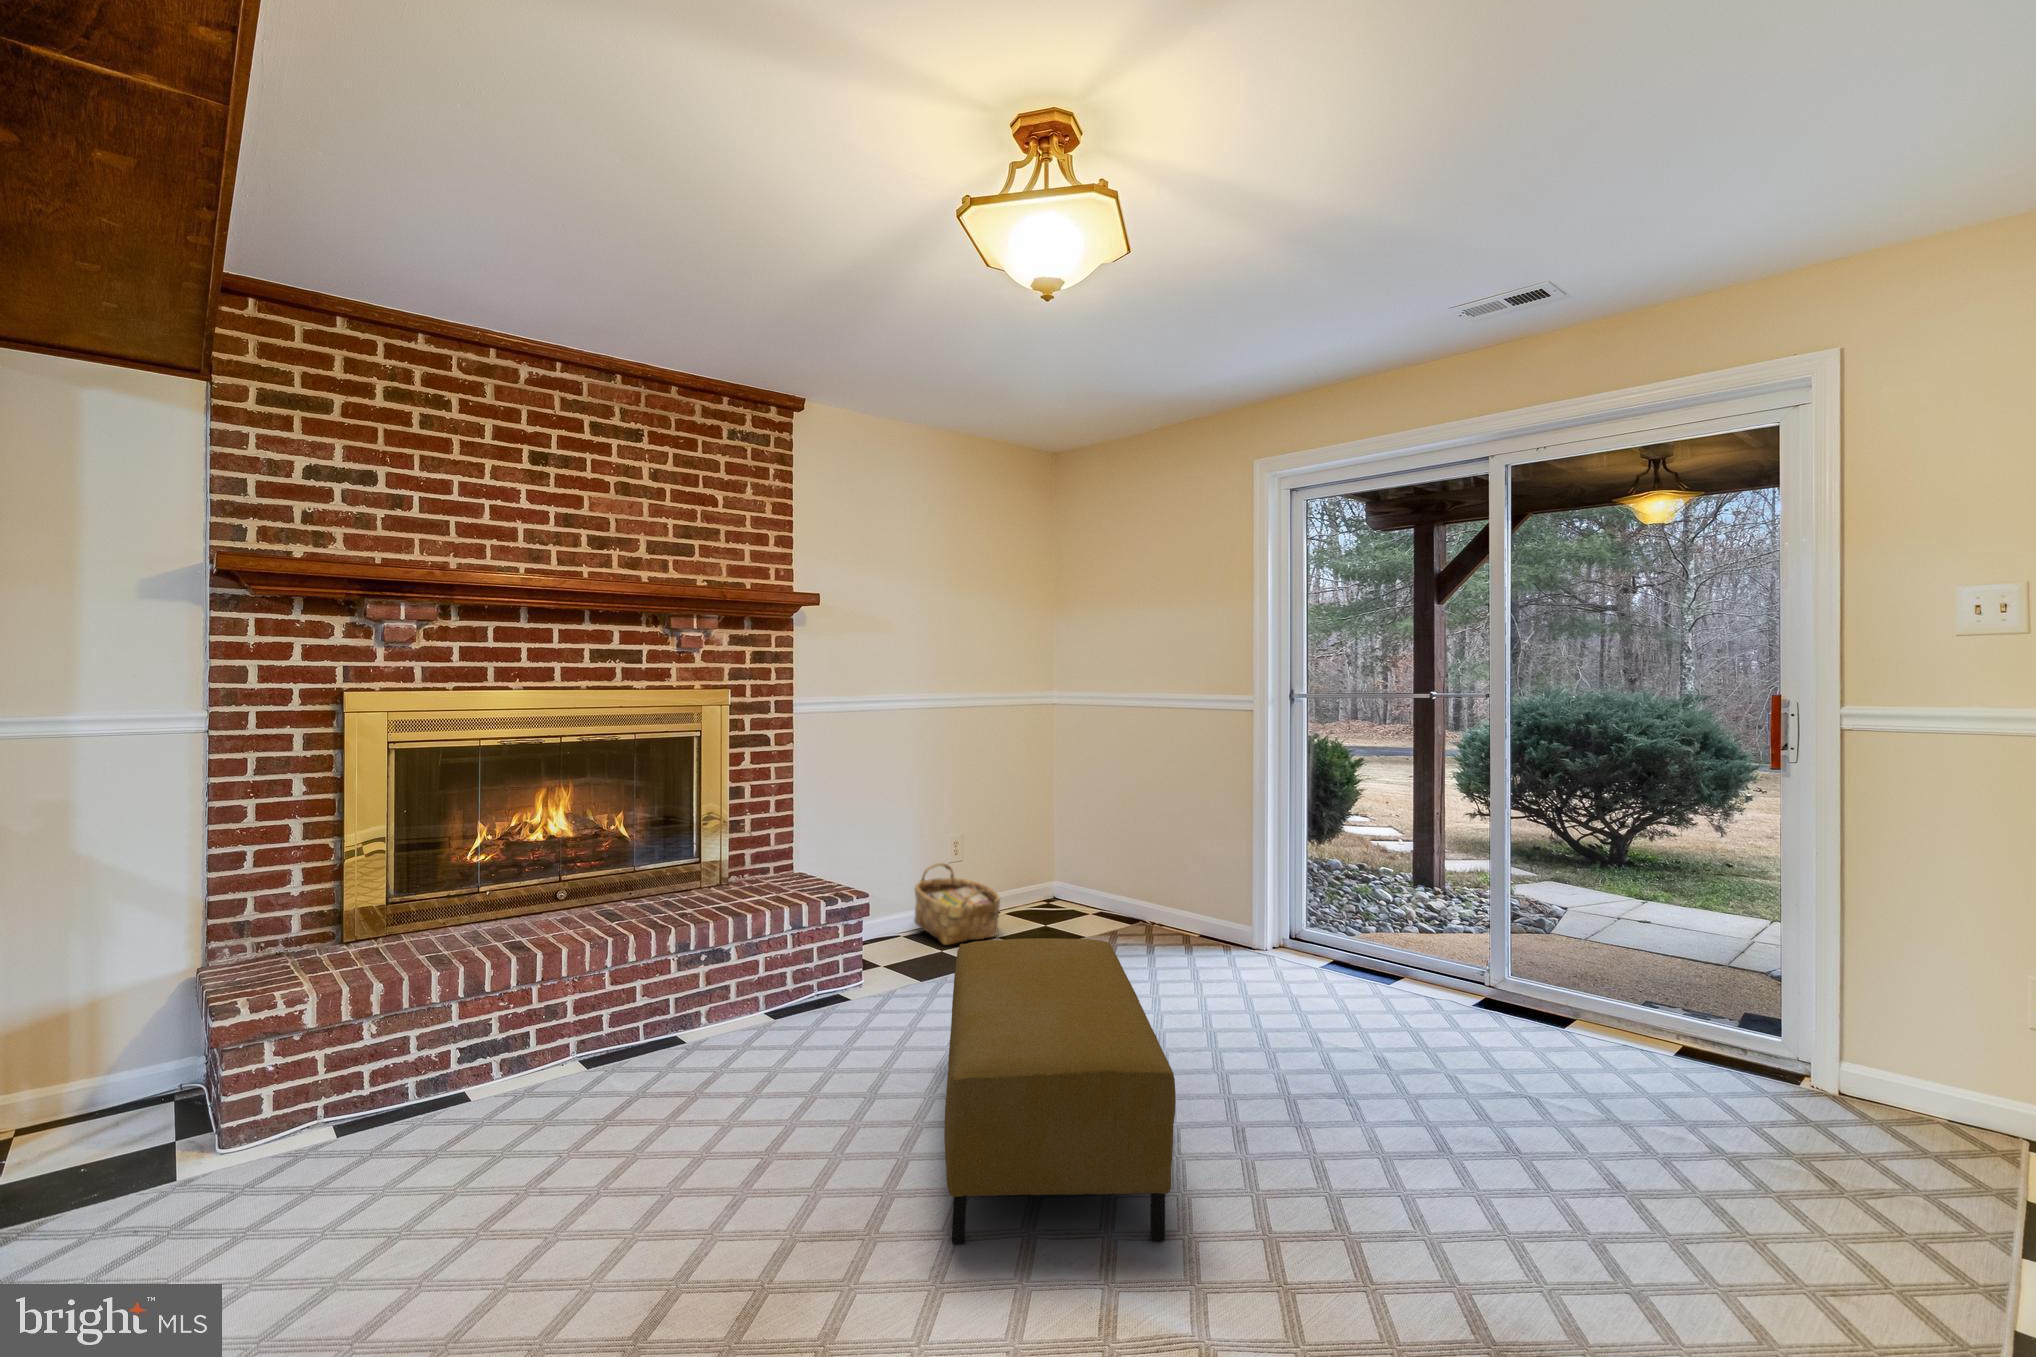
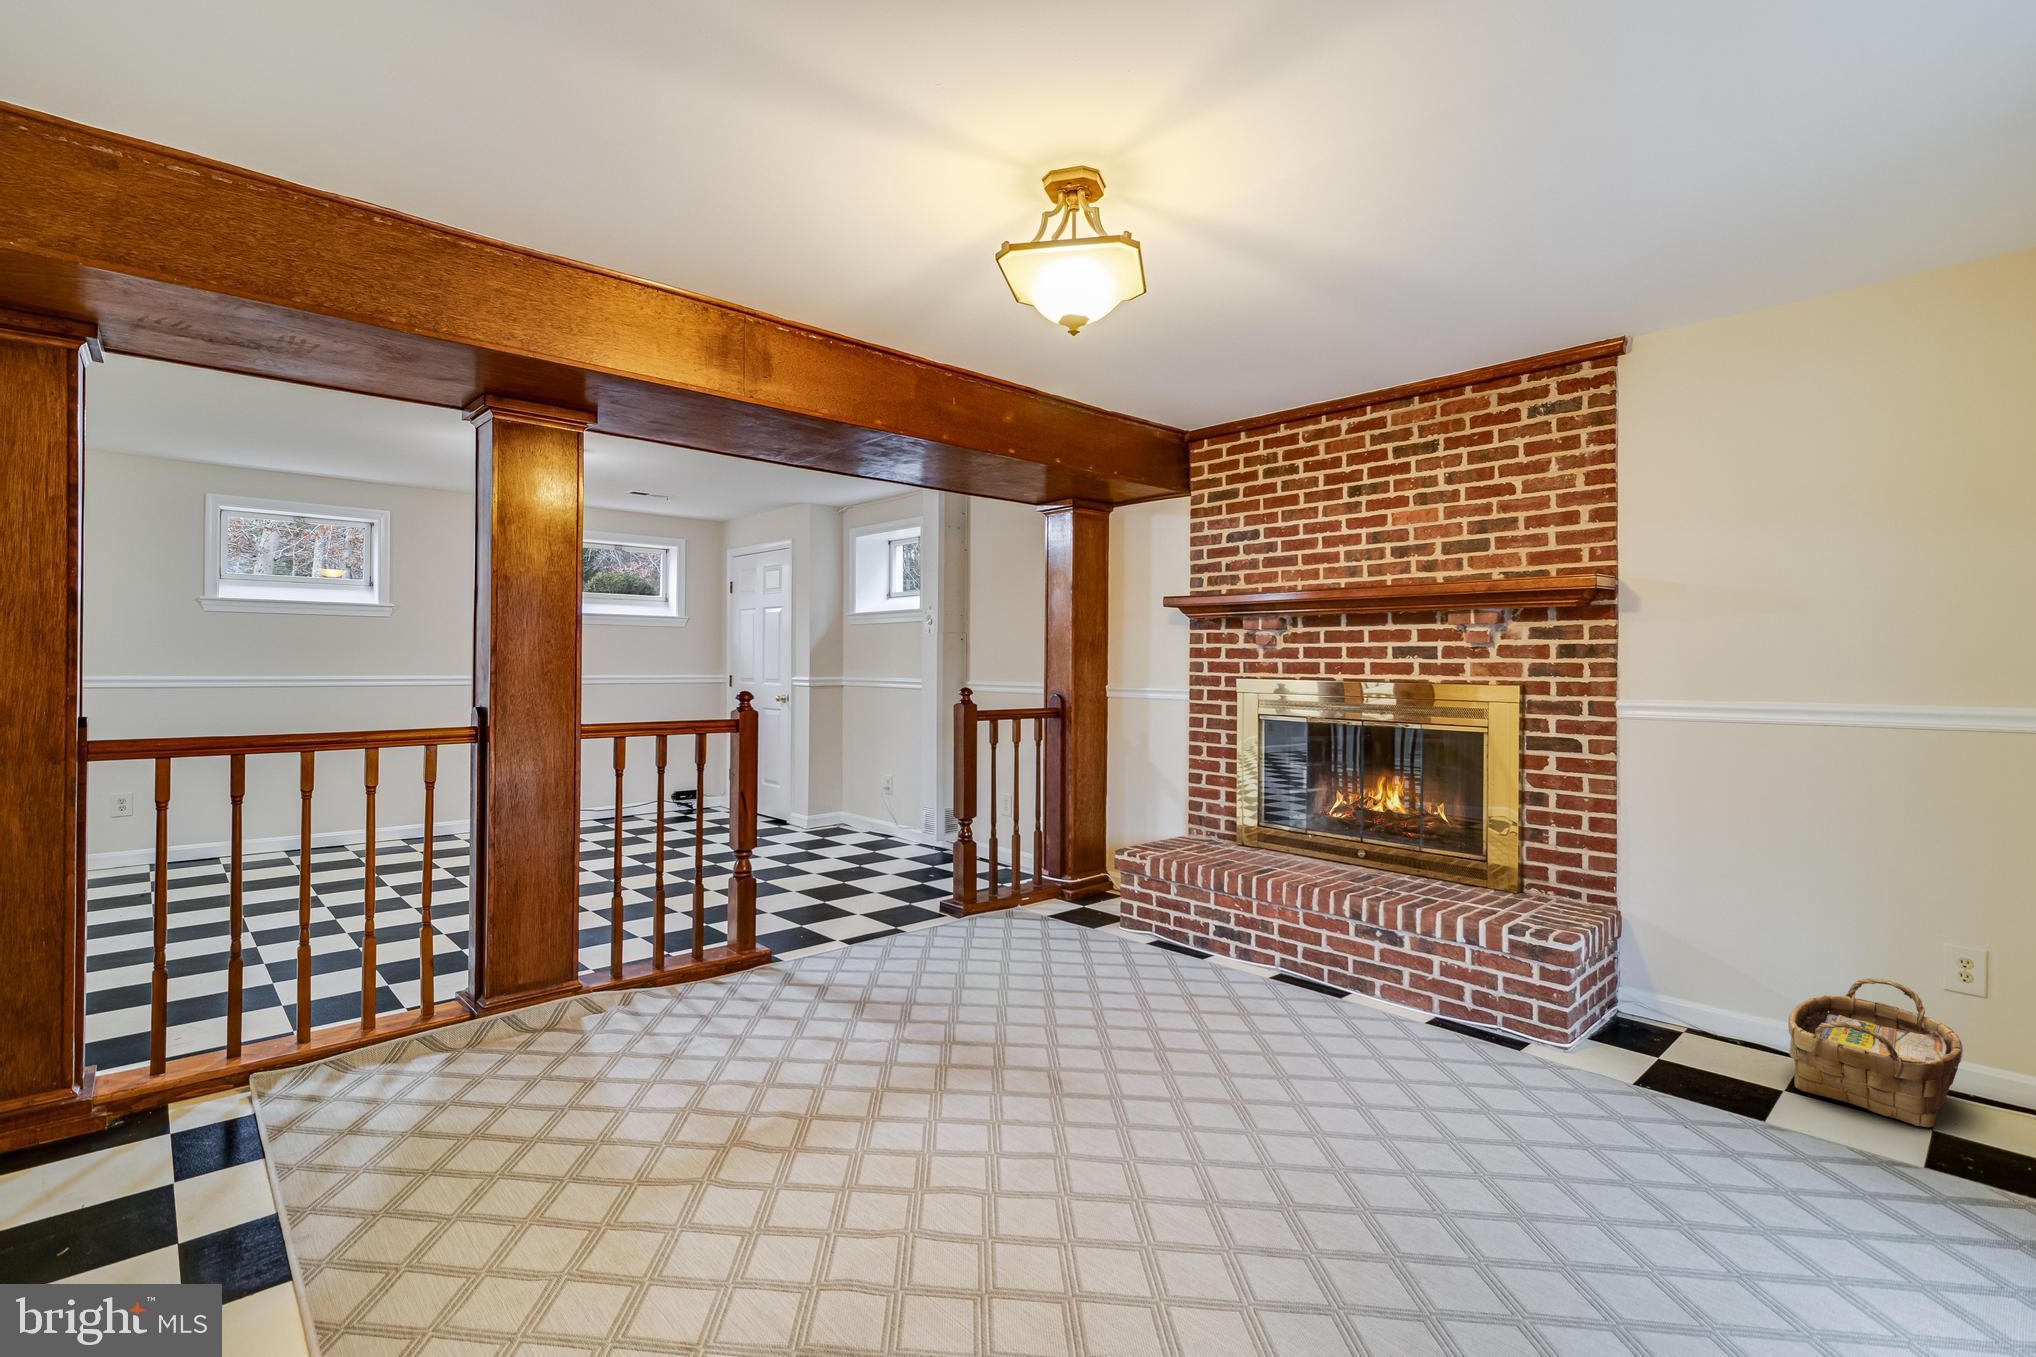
ottoman: present [944,938,1176,1244] -> none [1110,978,1573,1247]

